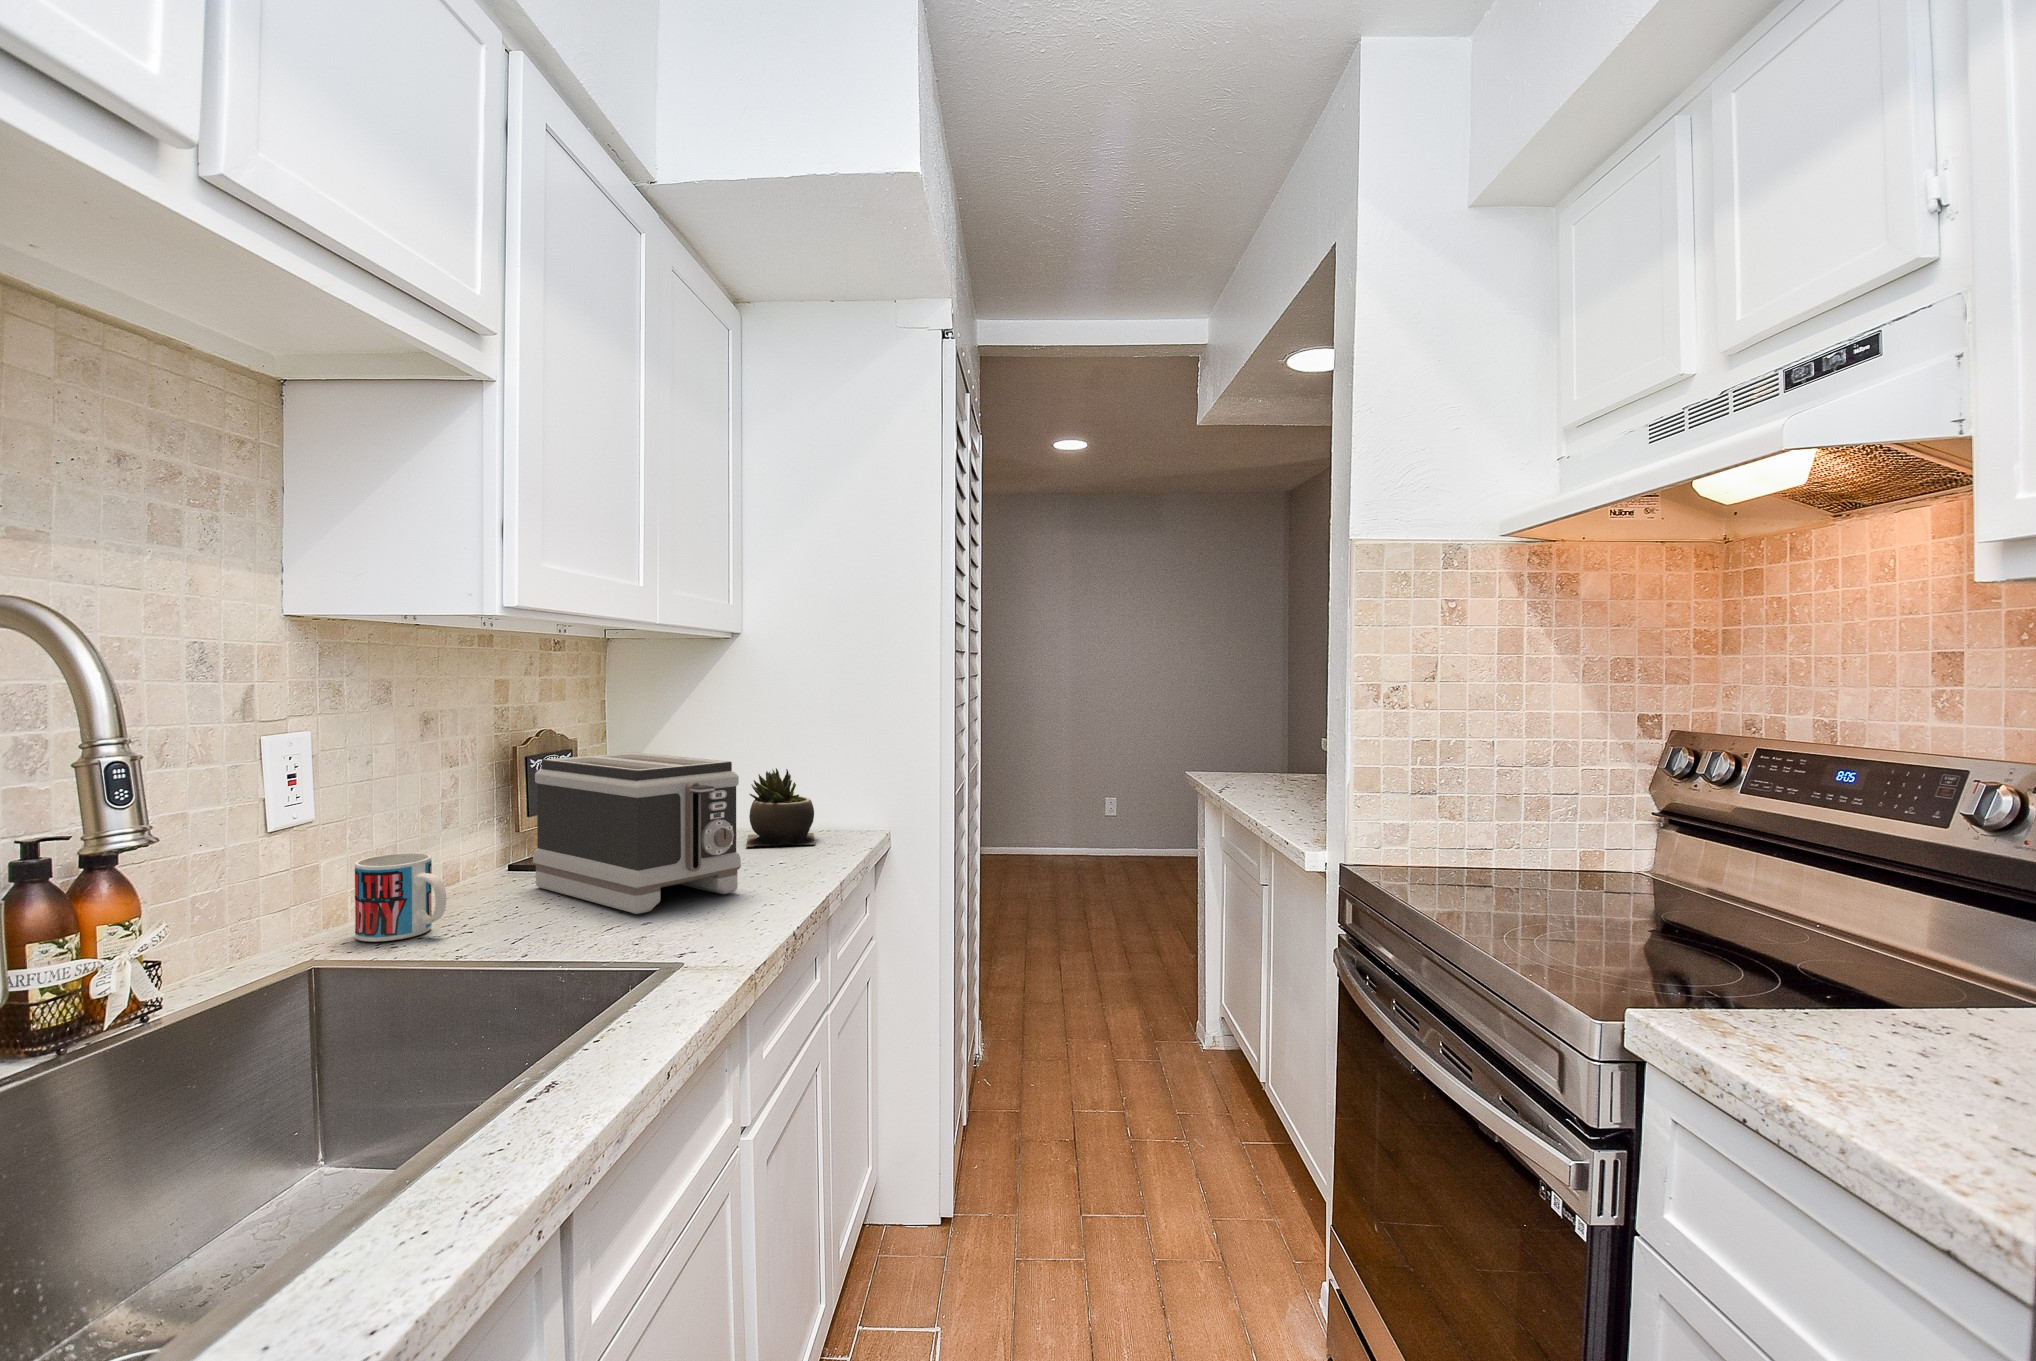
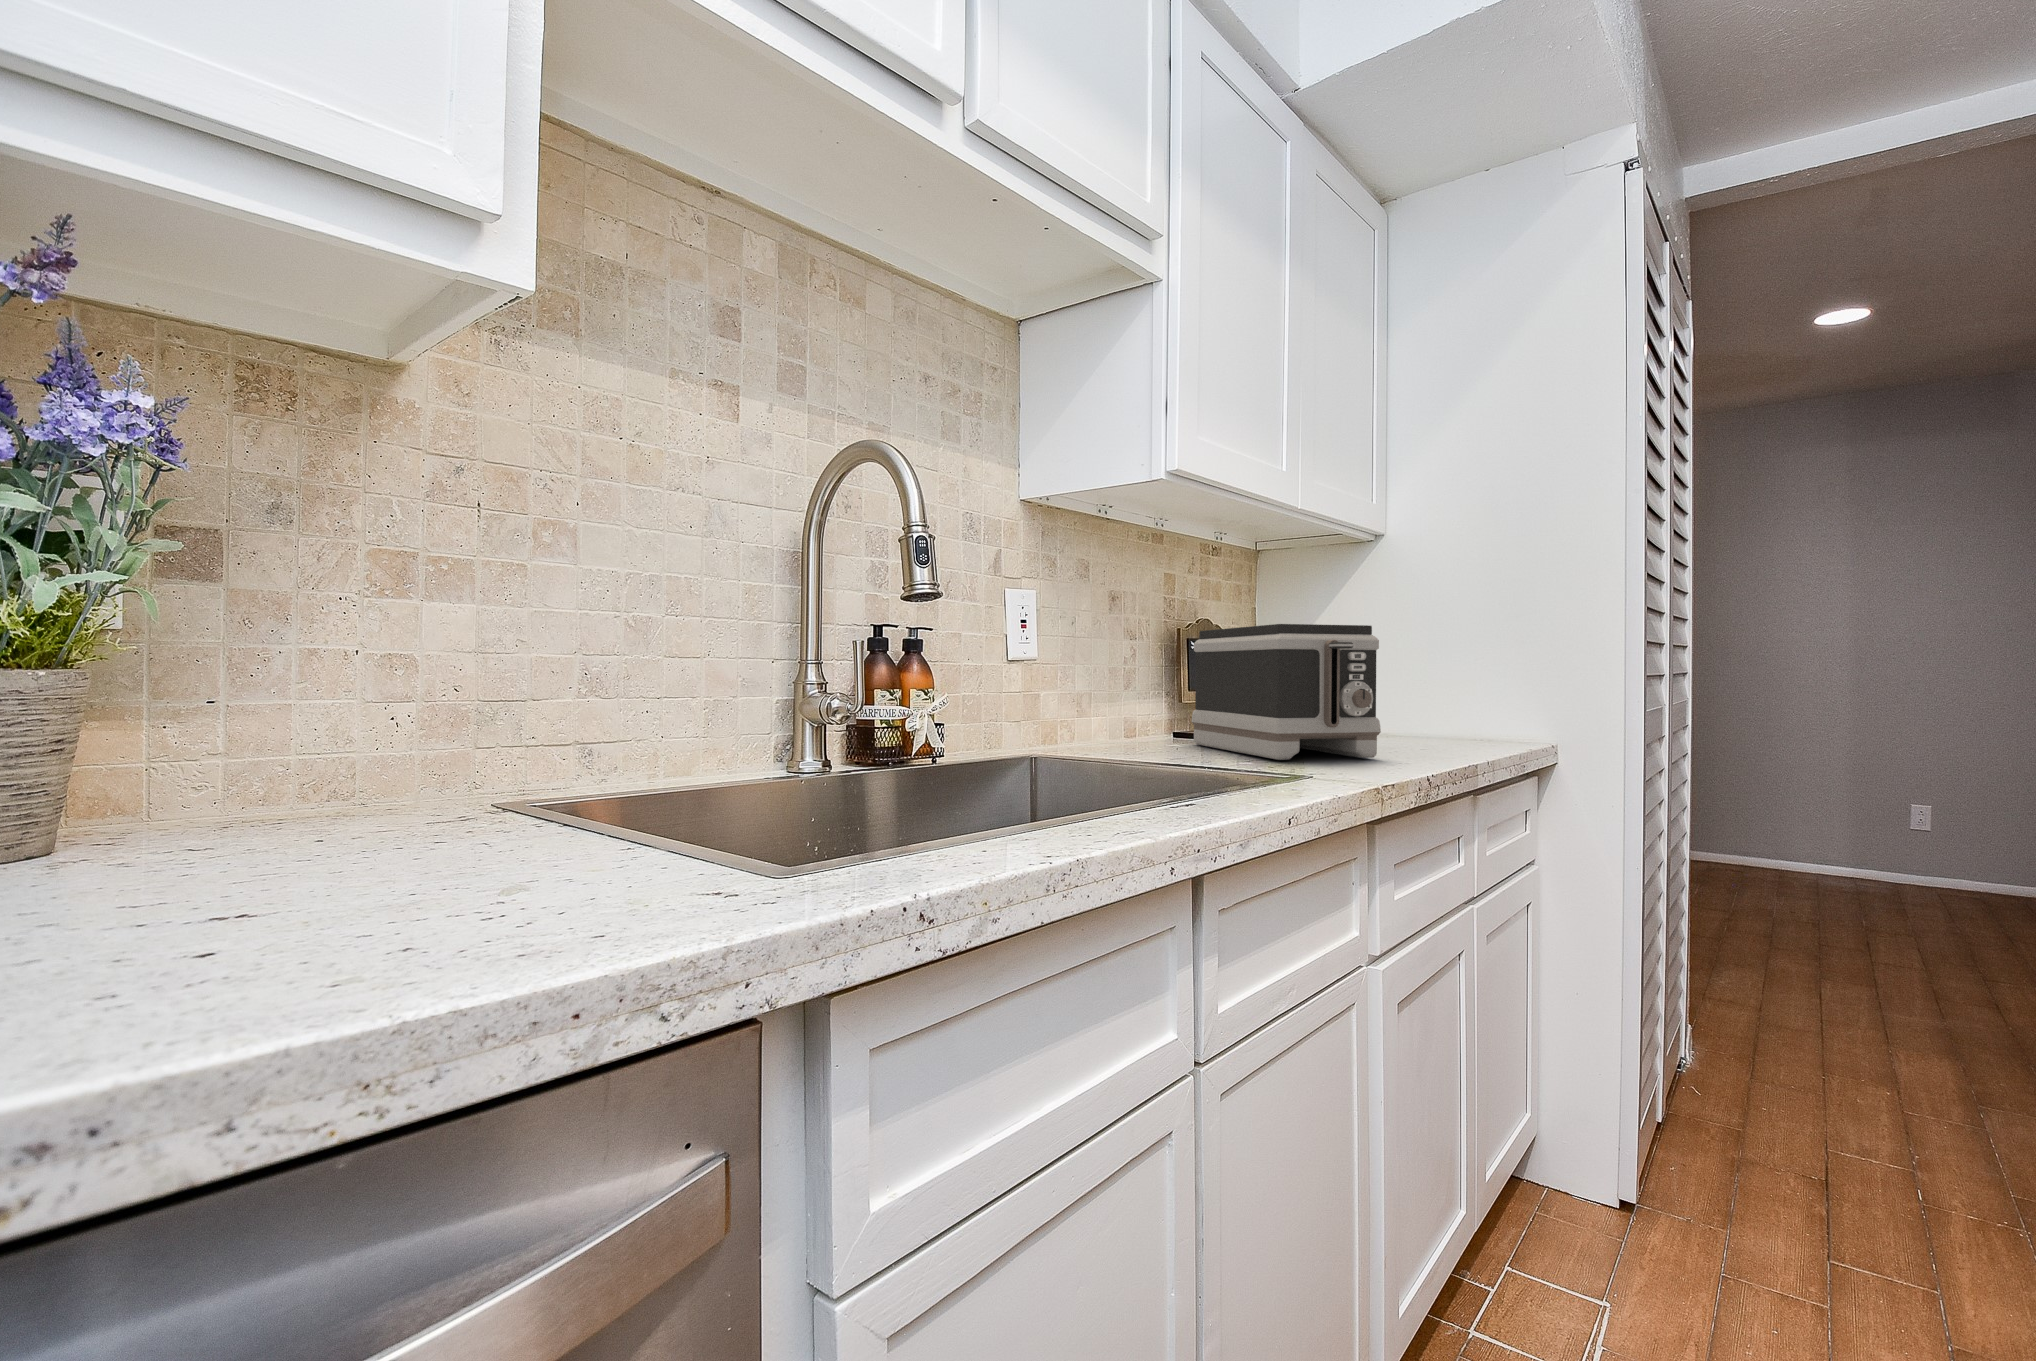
succulent plant: present [746,768,815,847] -> none [1388,663,1466,742]
mug: present [355,853,446,942] -> none [1062,691,1124,755]

